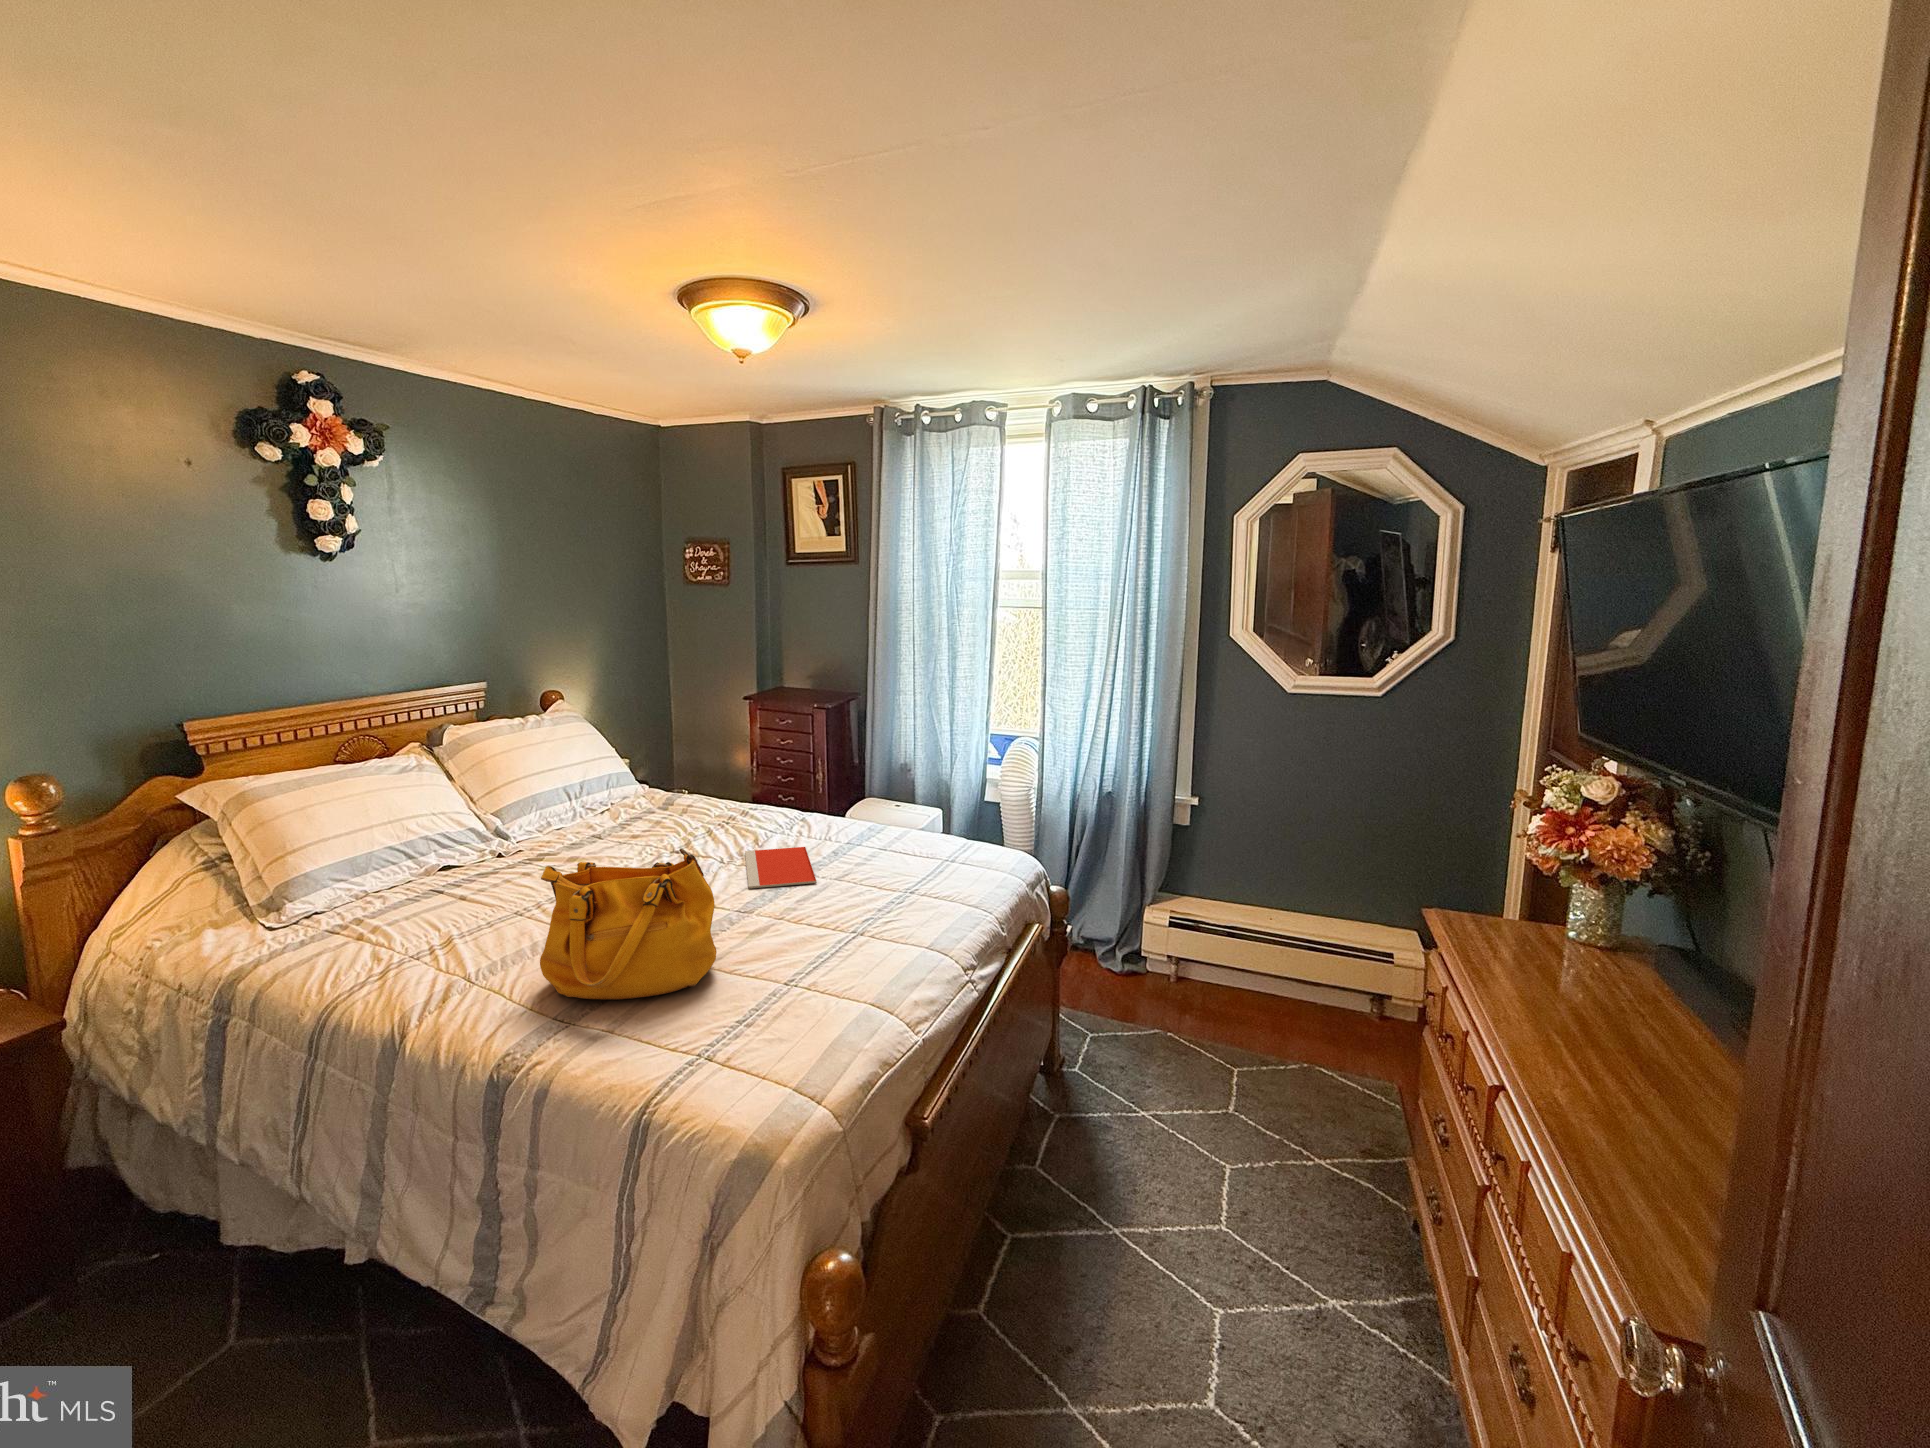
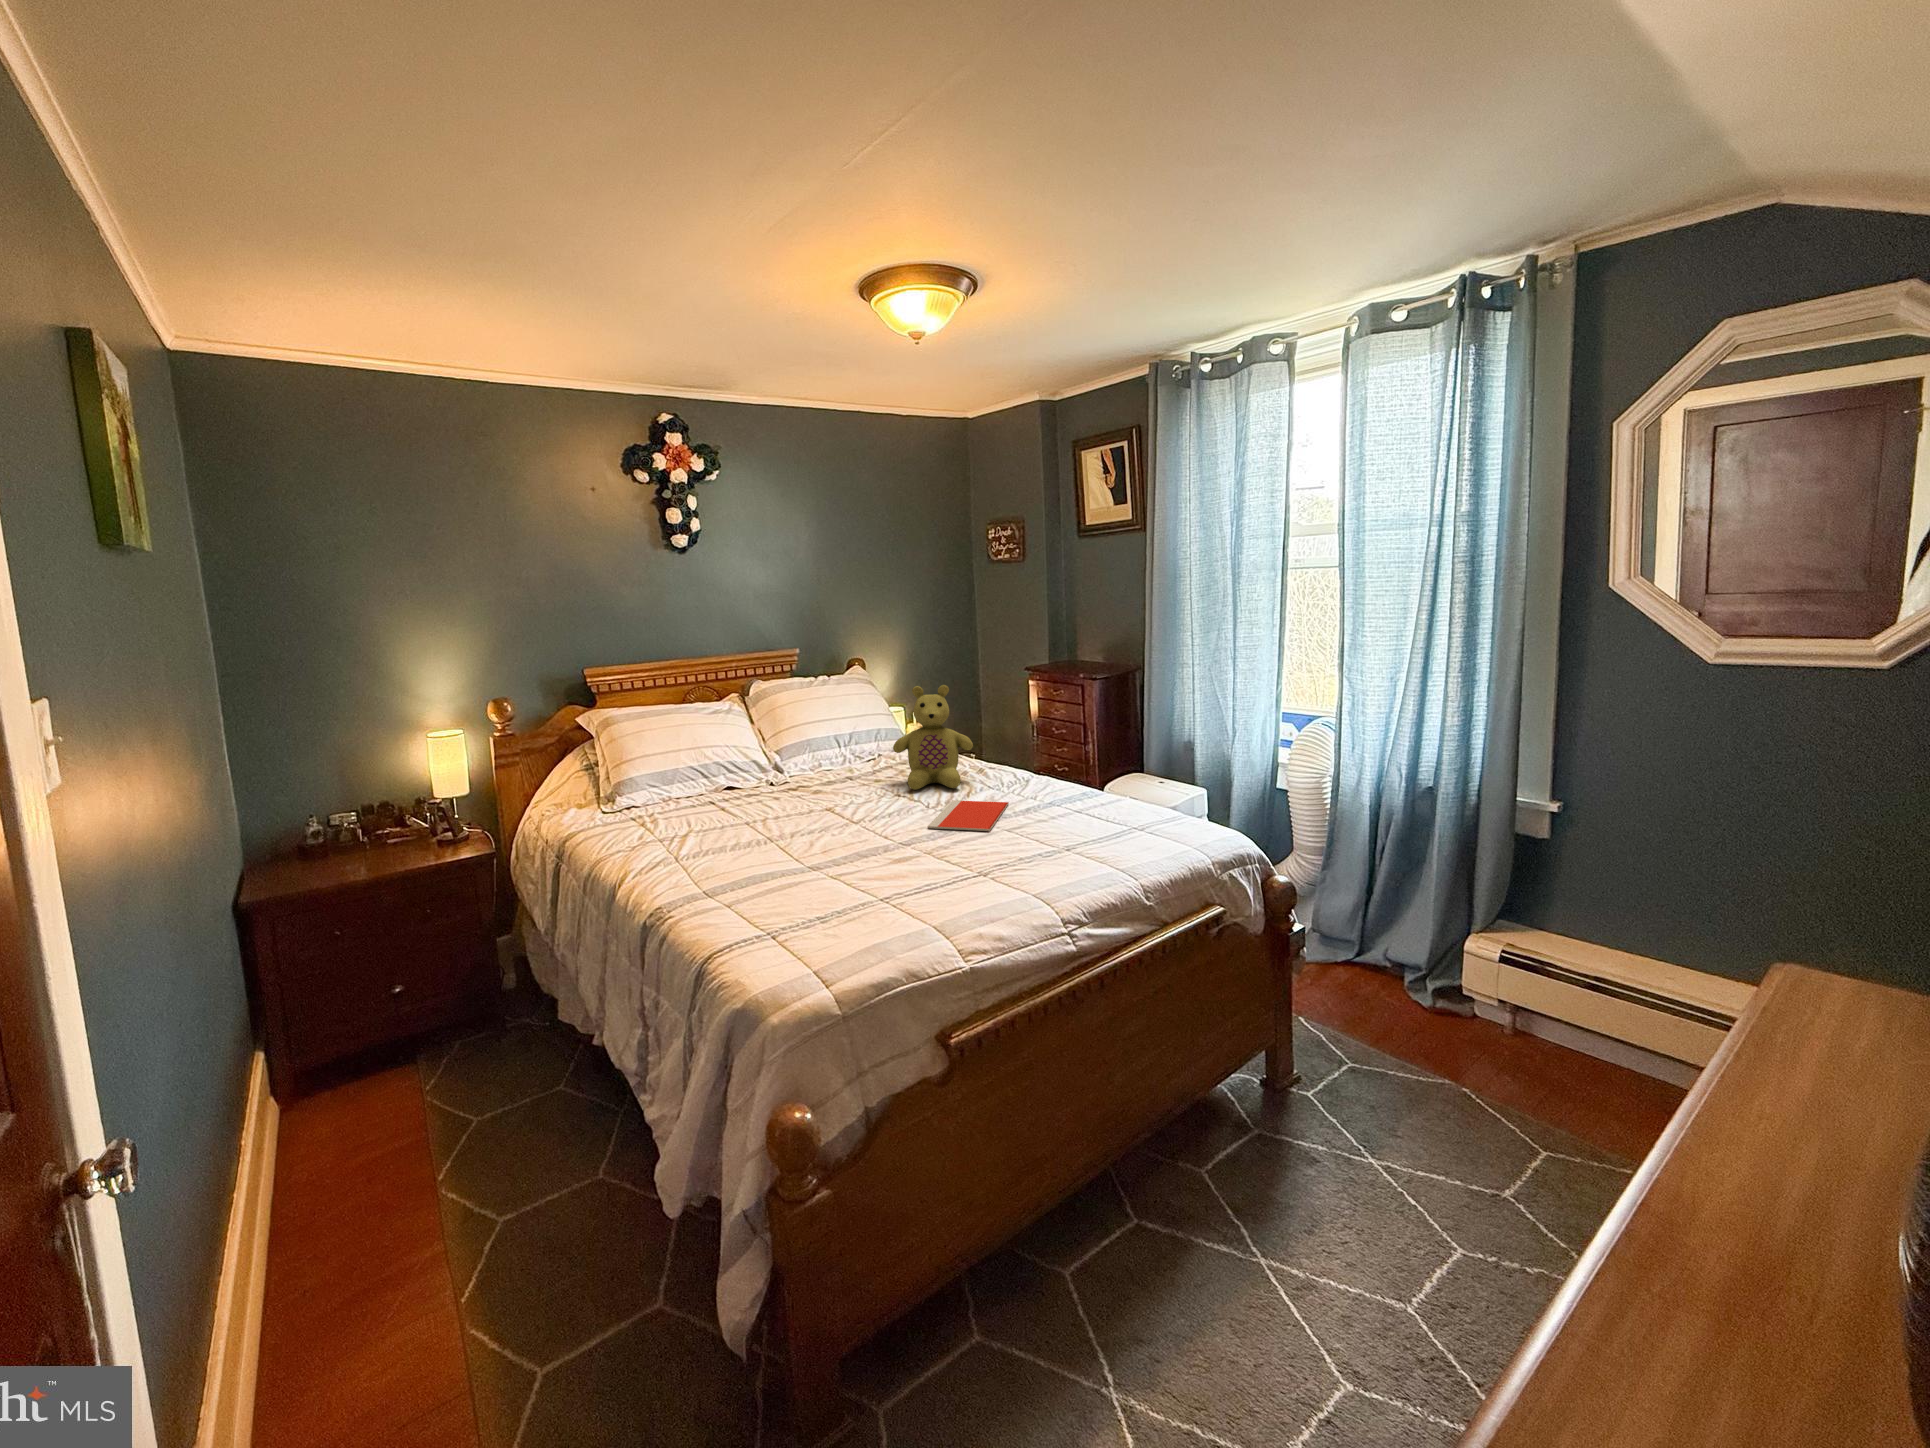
stuffed bear: none [655,725,742,843] -> present [893,685,973,790]
handbag: present [540,849,717,1000] -> none [712,770,845,889]

